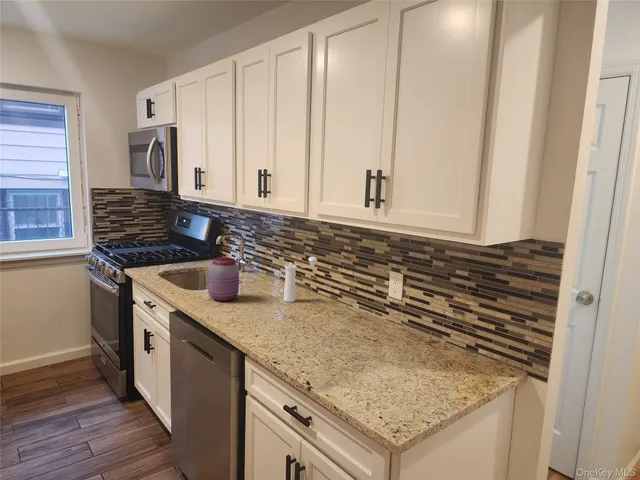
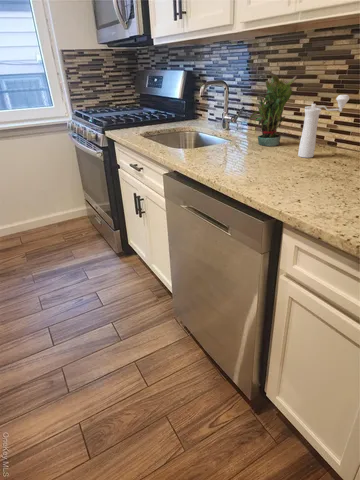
potted plant: none [250,238,285,291] -> present [249,73,297,146]
jar: present [208,257,239,301] -> none [206,102,244,158]

